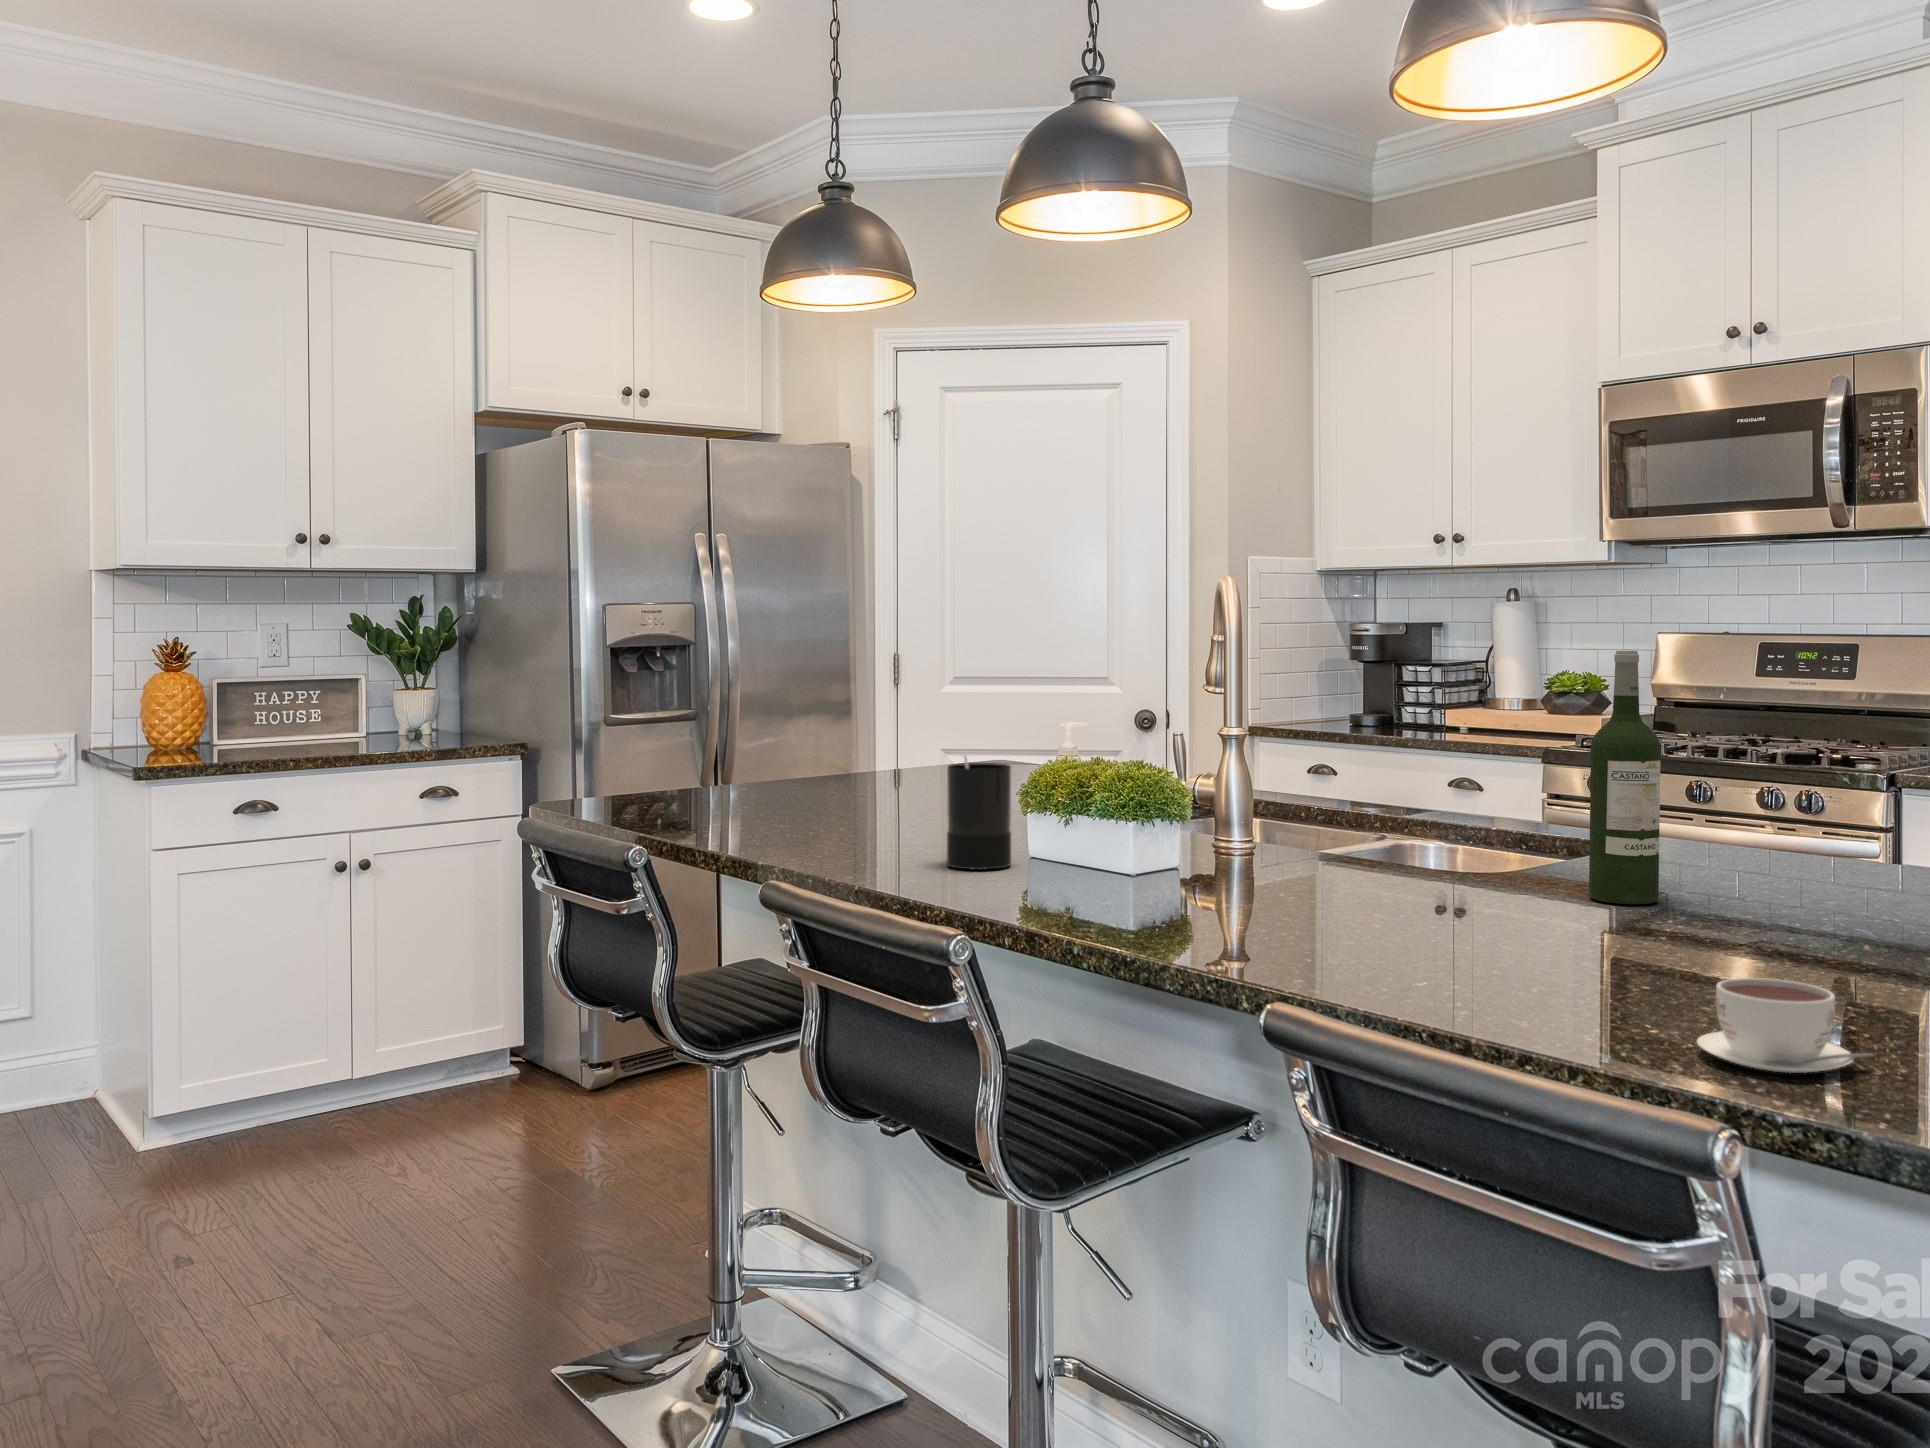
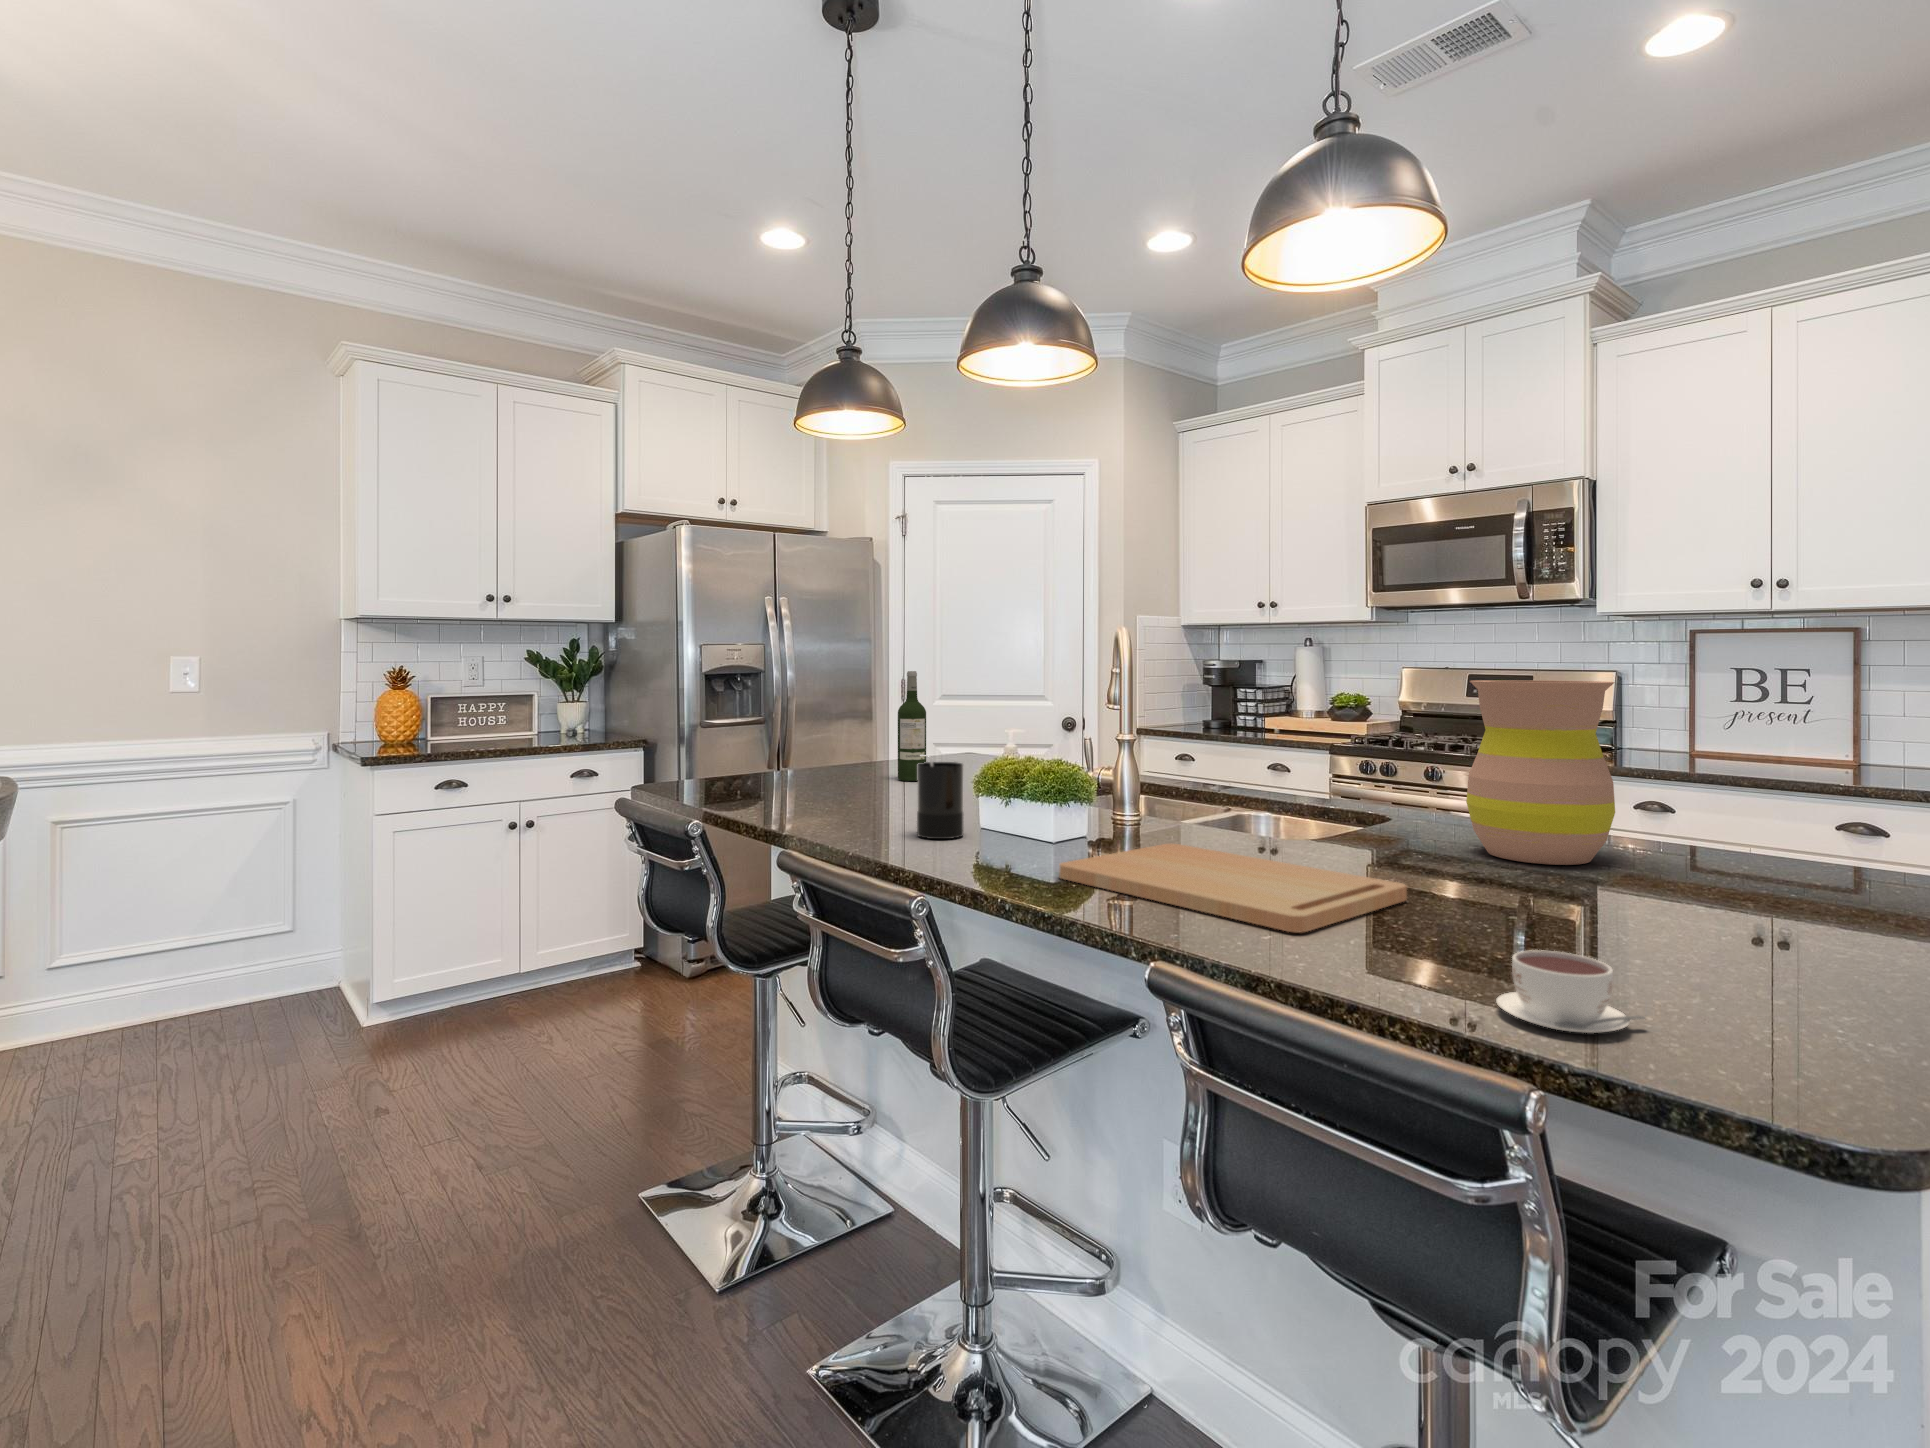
vase: none [1694,649,1887,895] -> present [1466,680,1615,865]
wine bottle: present [1589,651,1661,904] -> present [898,671,926,781]
cutting board: none [1146,871,1605,973] -> present [1059,844,1407,932]

